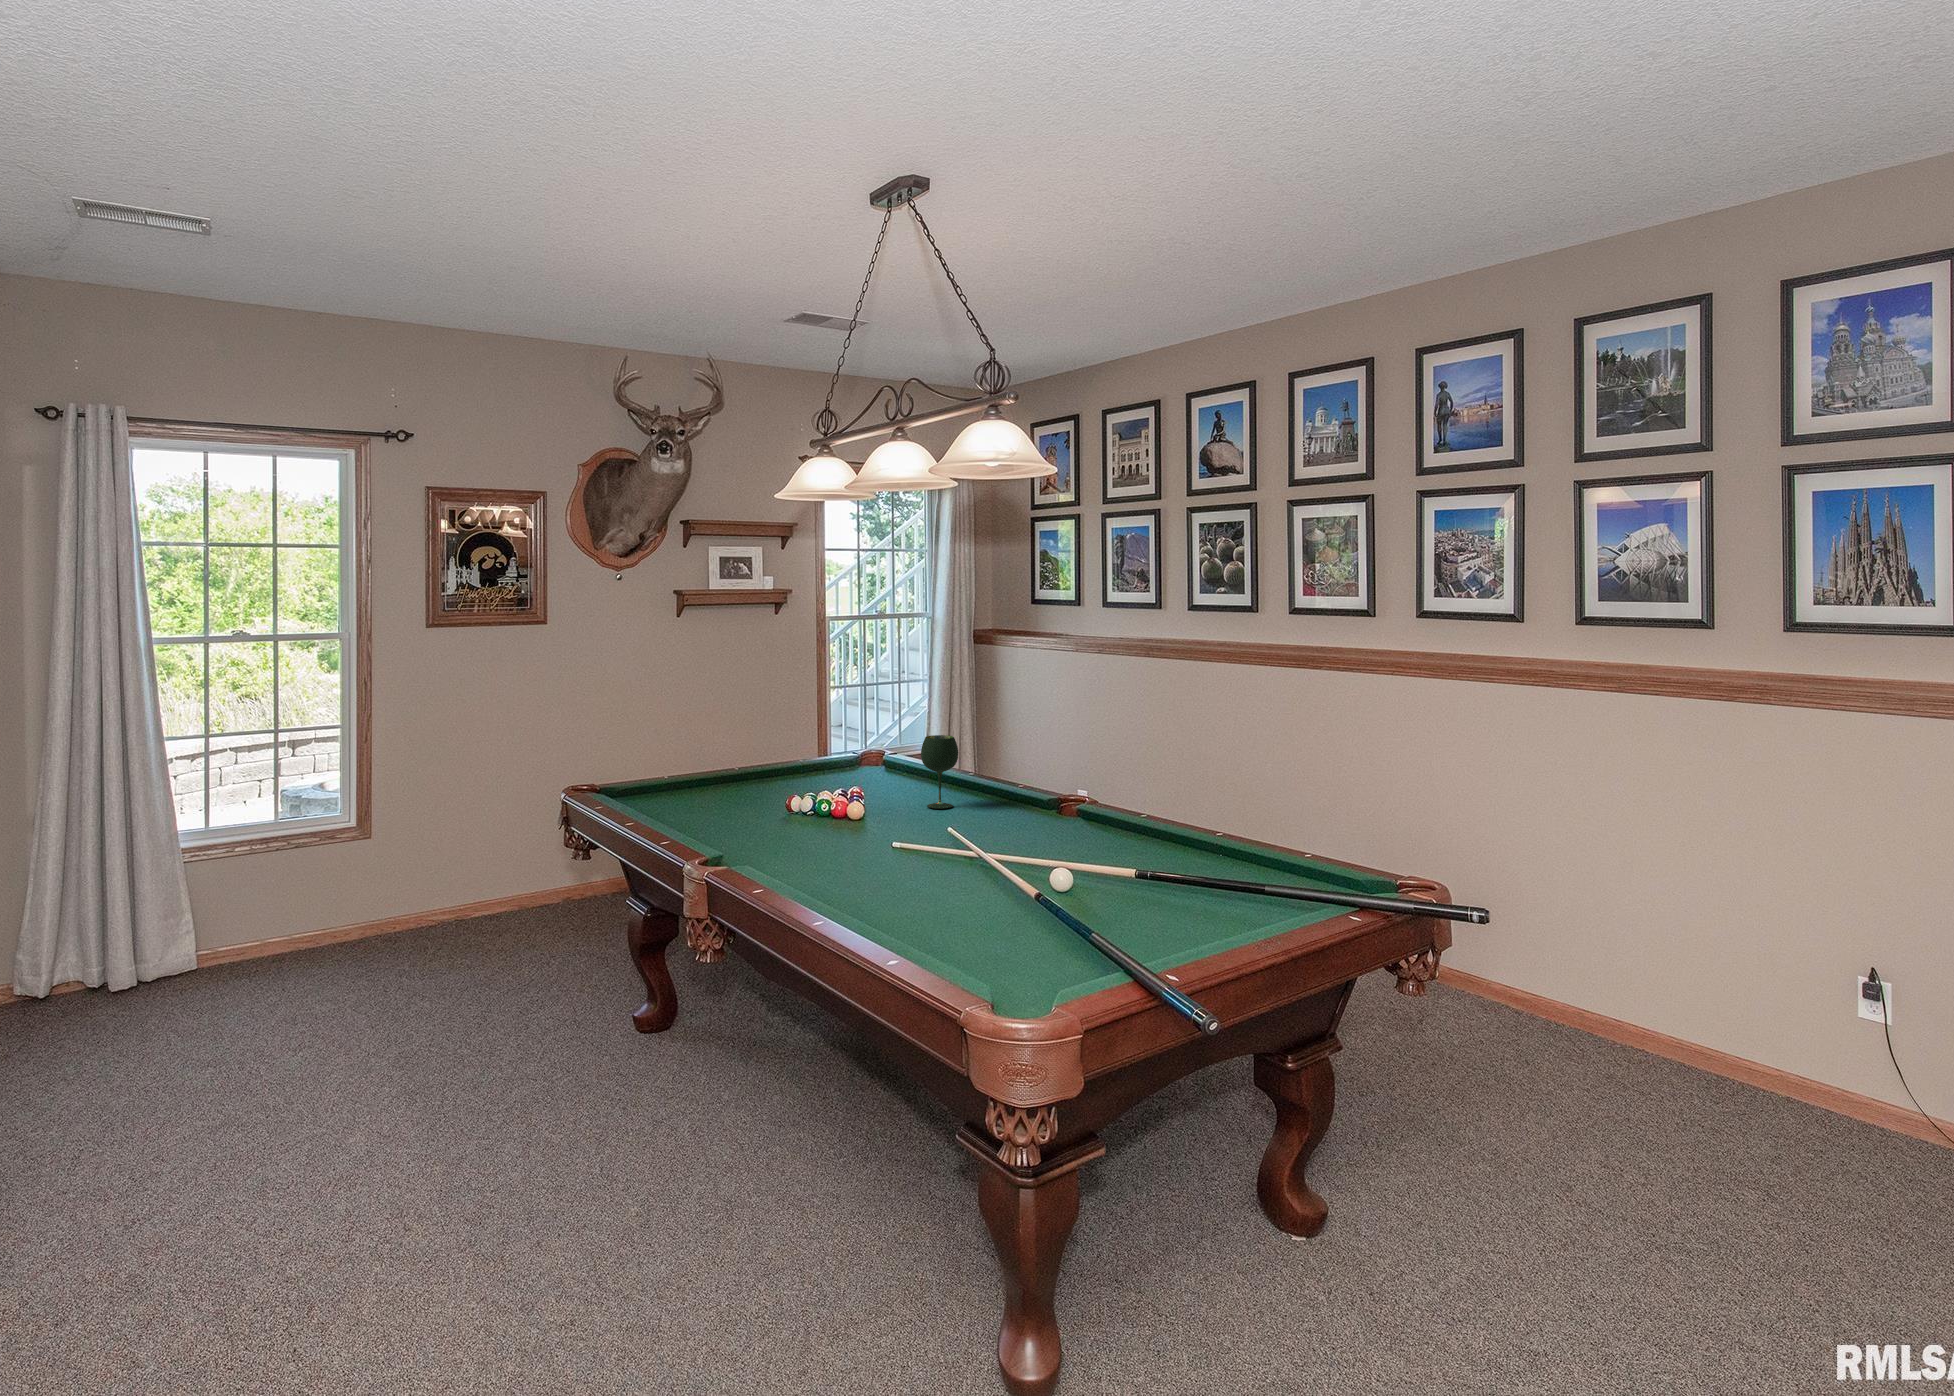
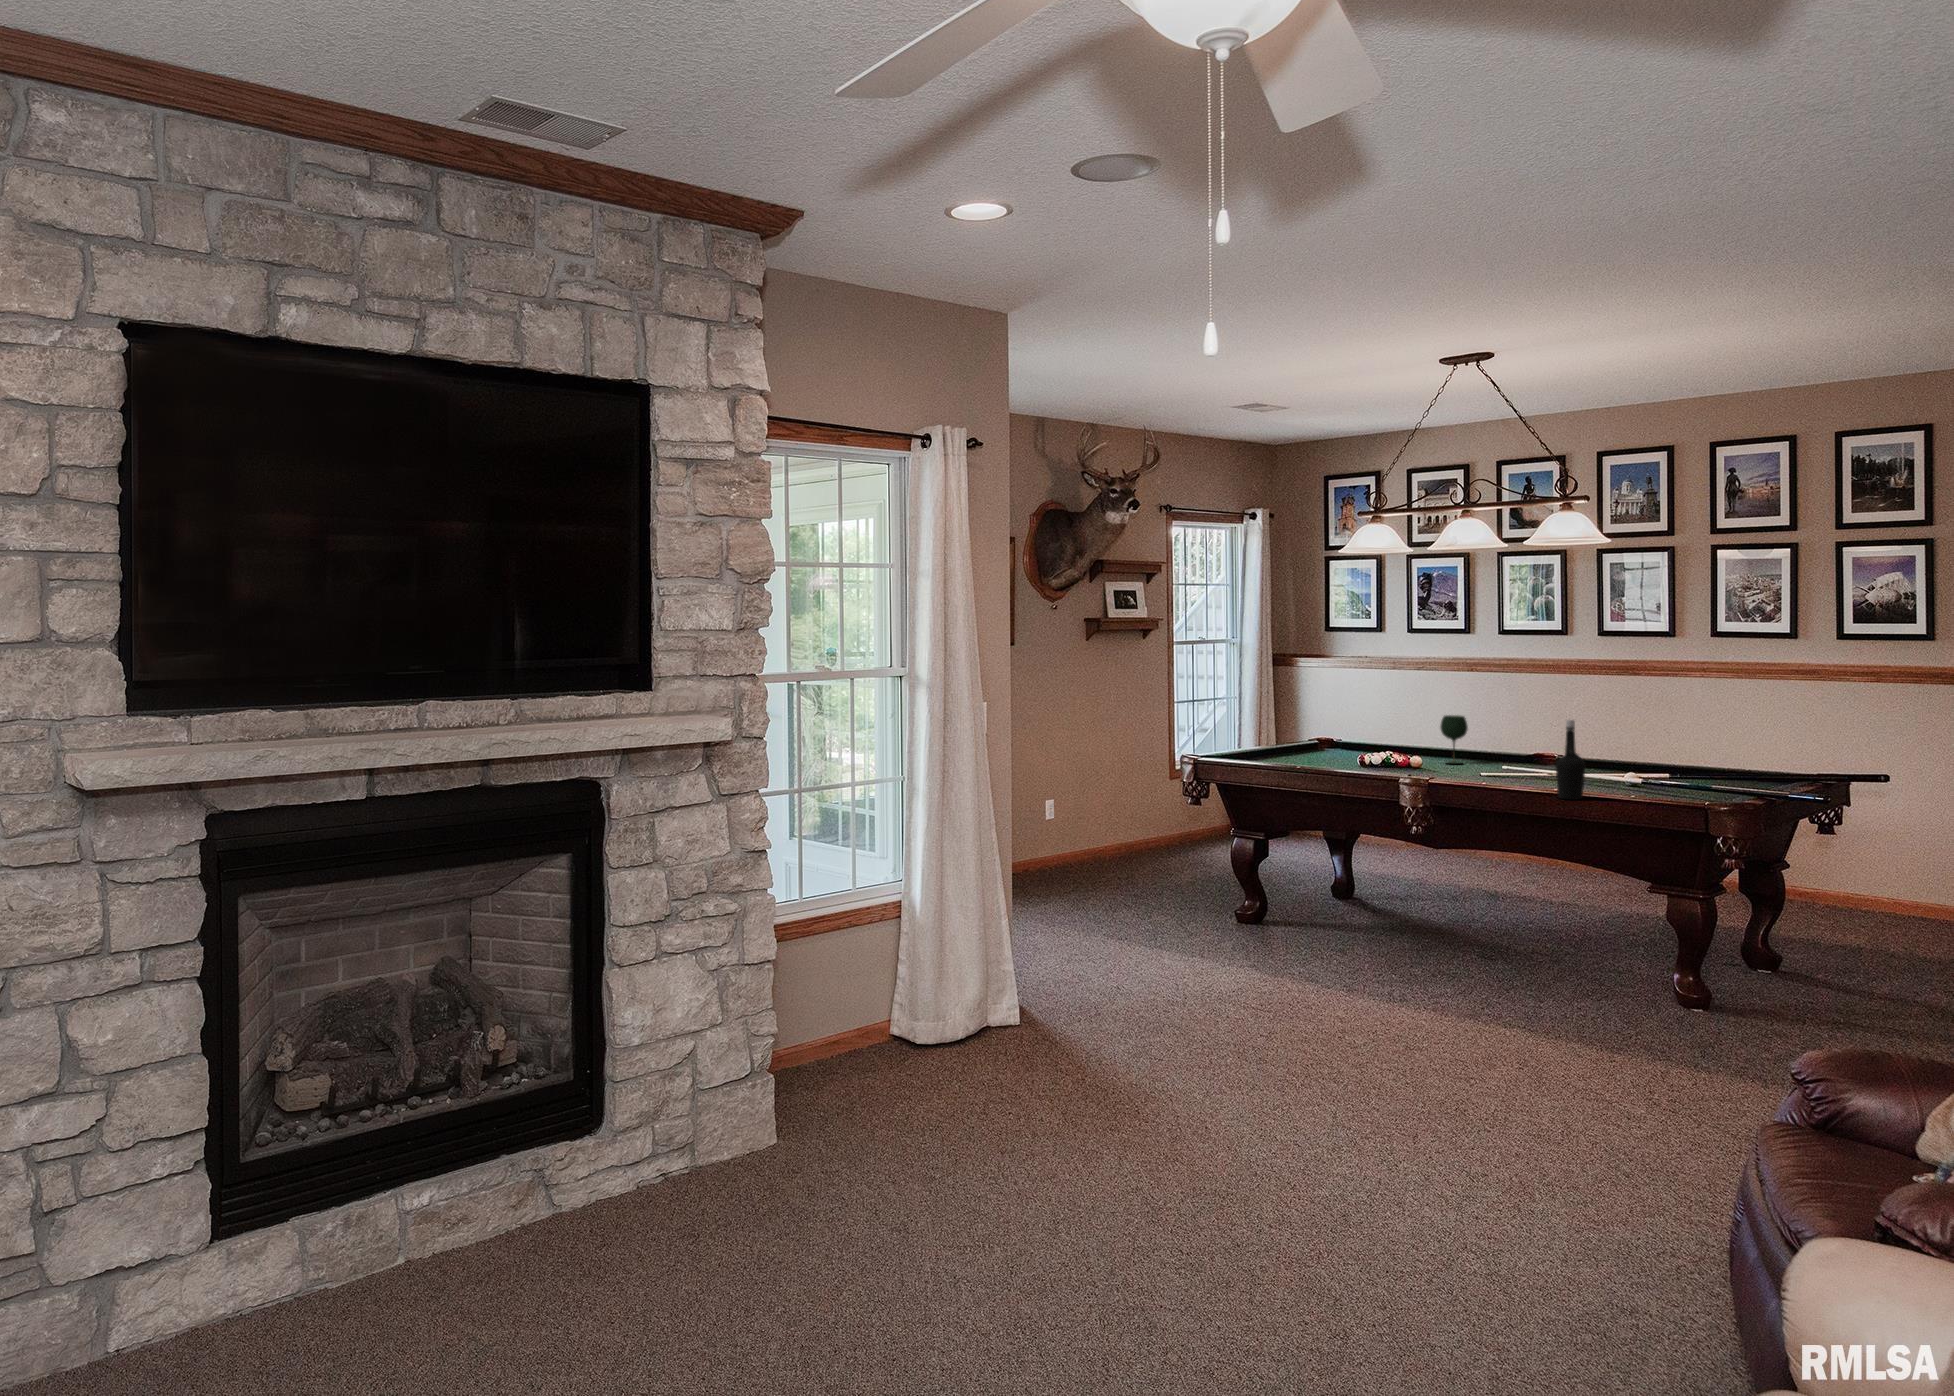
bottle: none [860,780,909,927] -> present [1556,720,1585,799]

